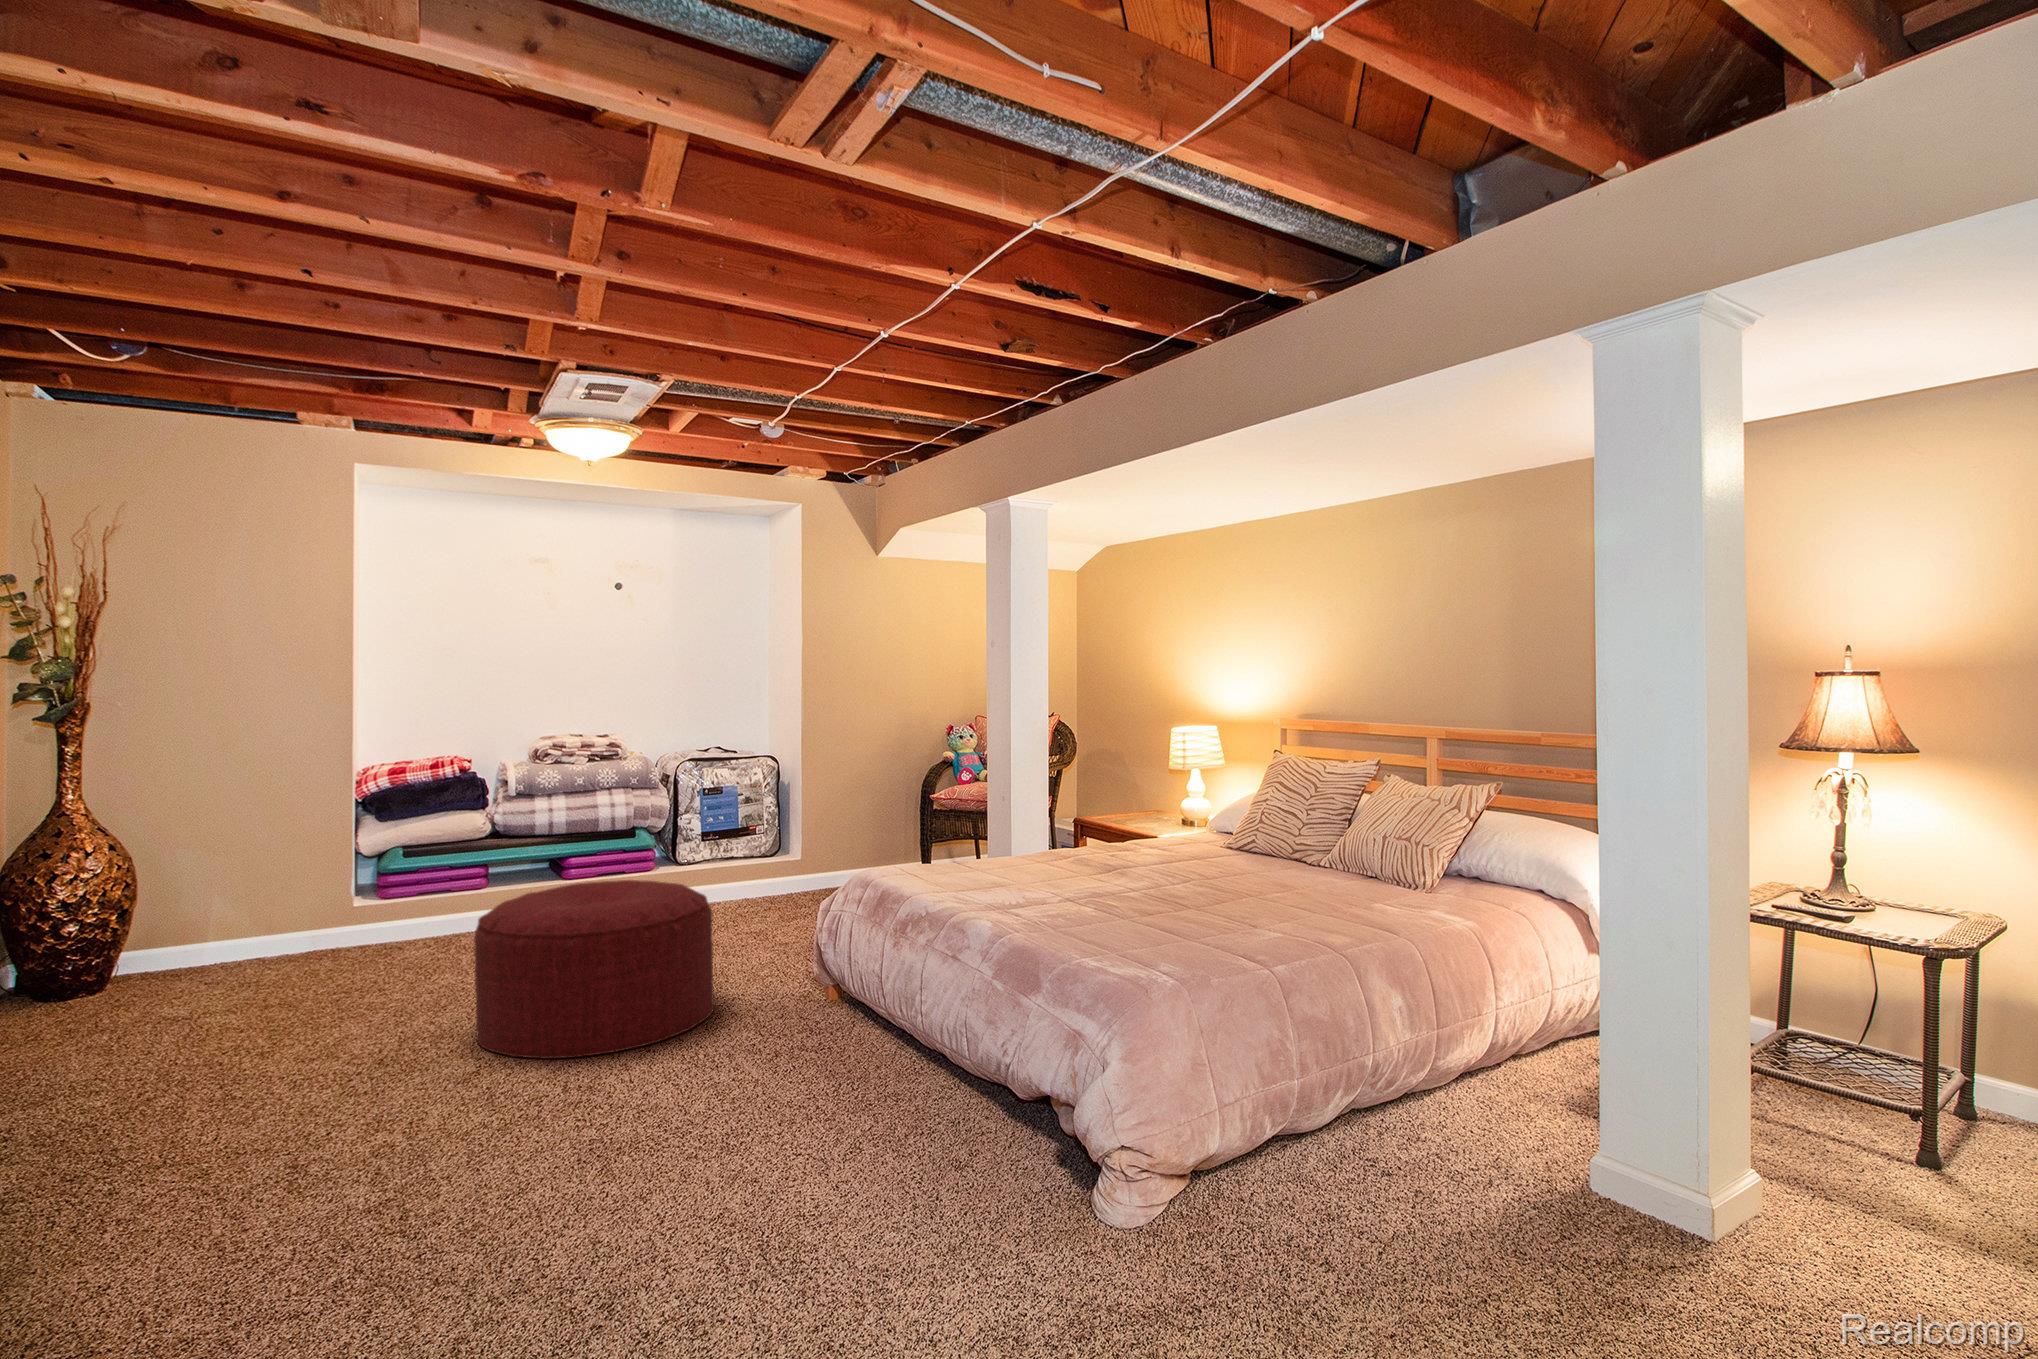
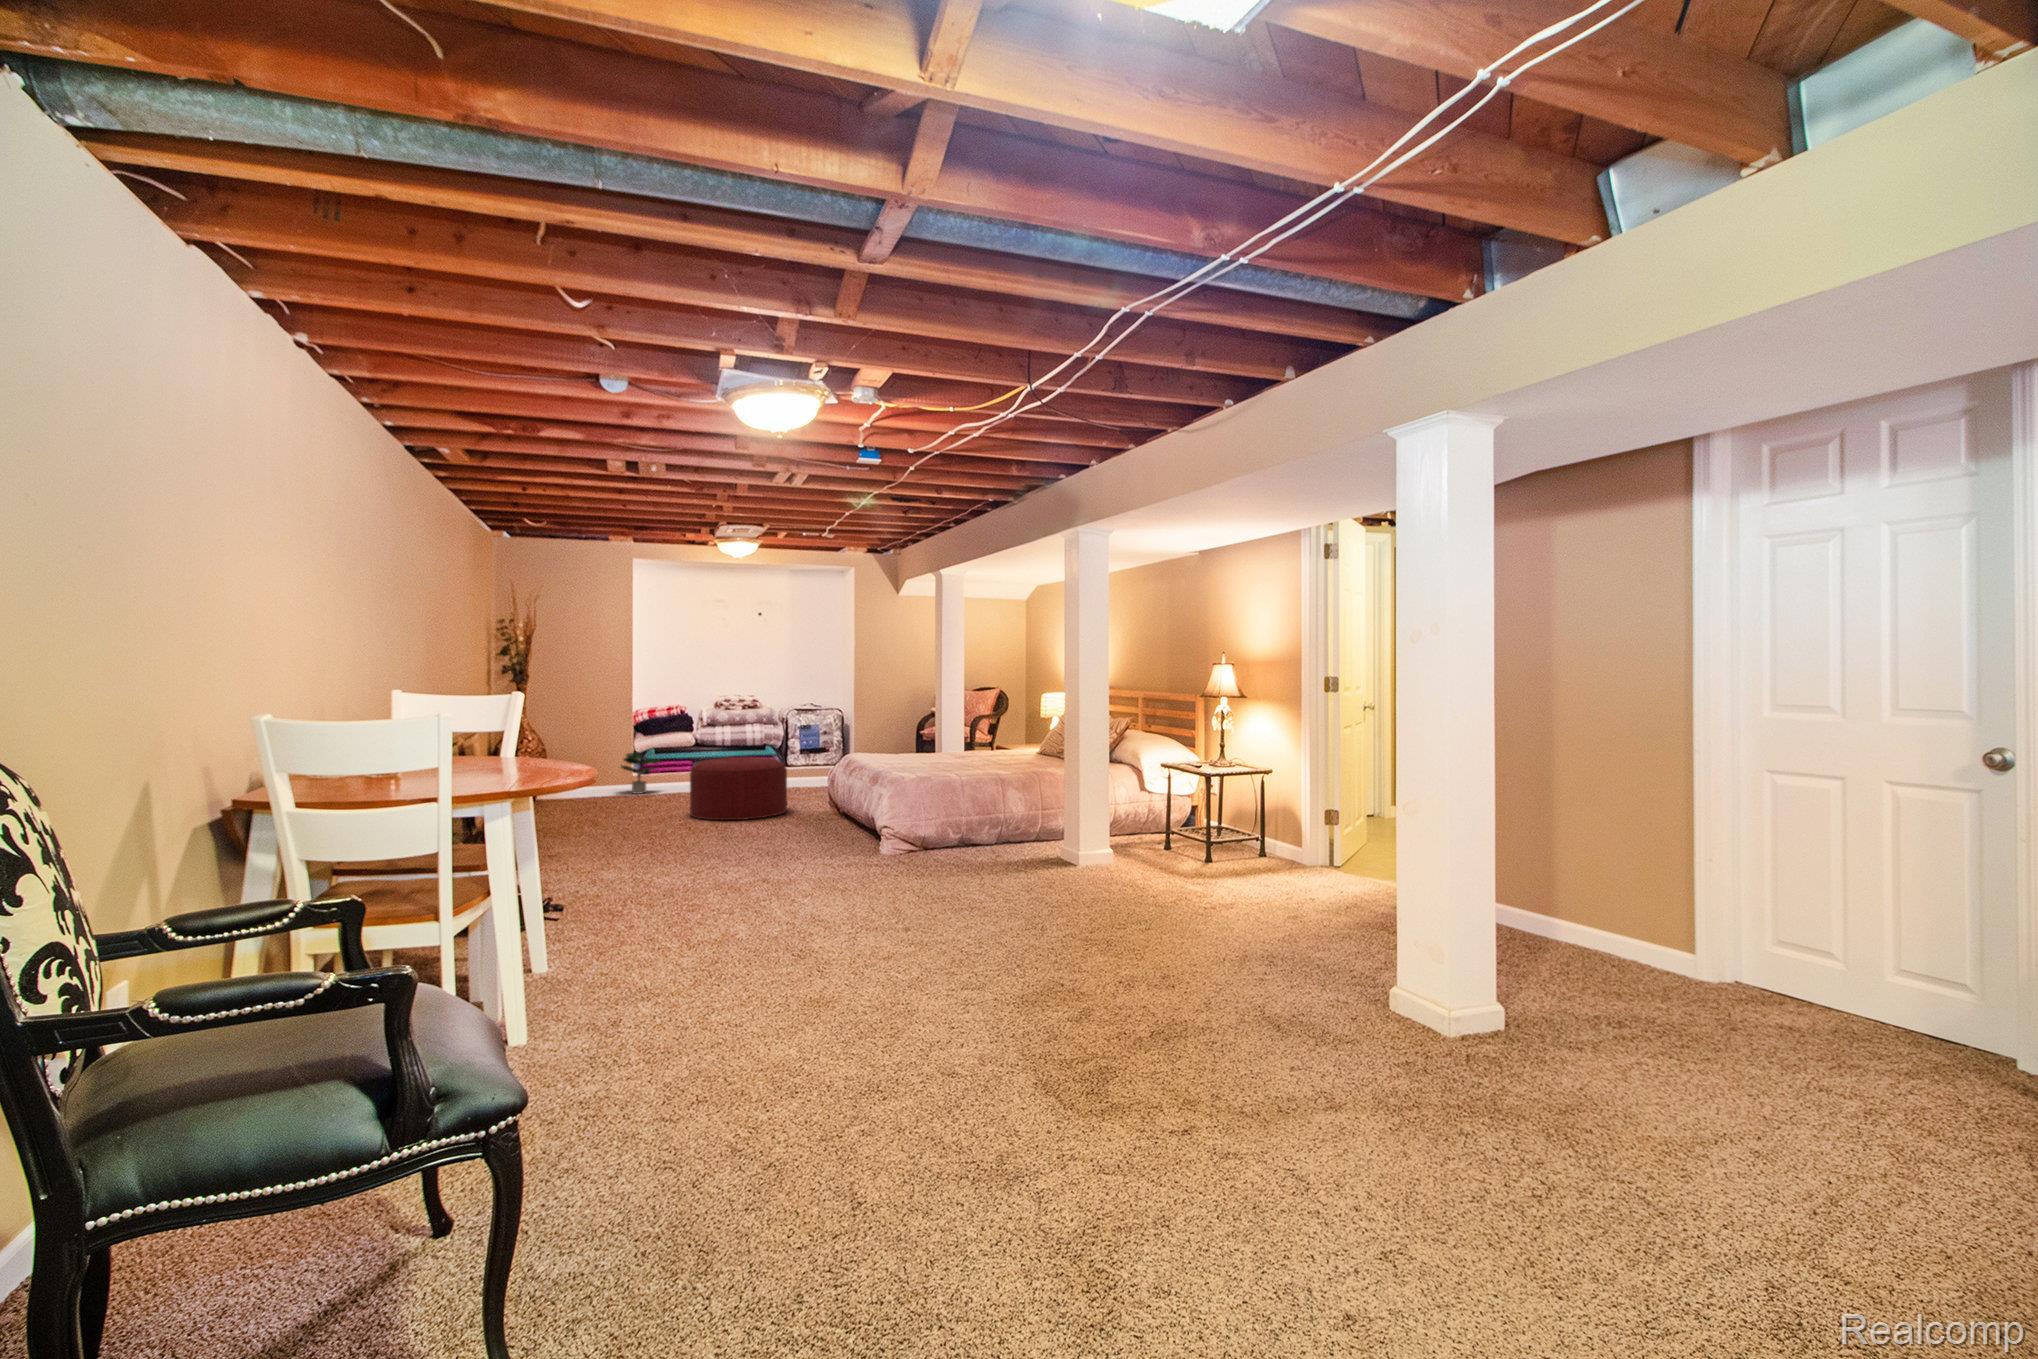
potted plant: none [321,861,419,951] -> present [621,752,660,794]

